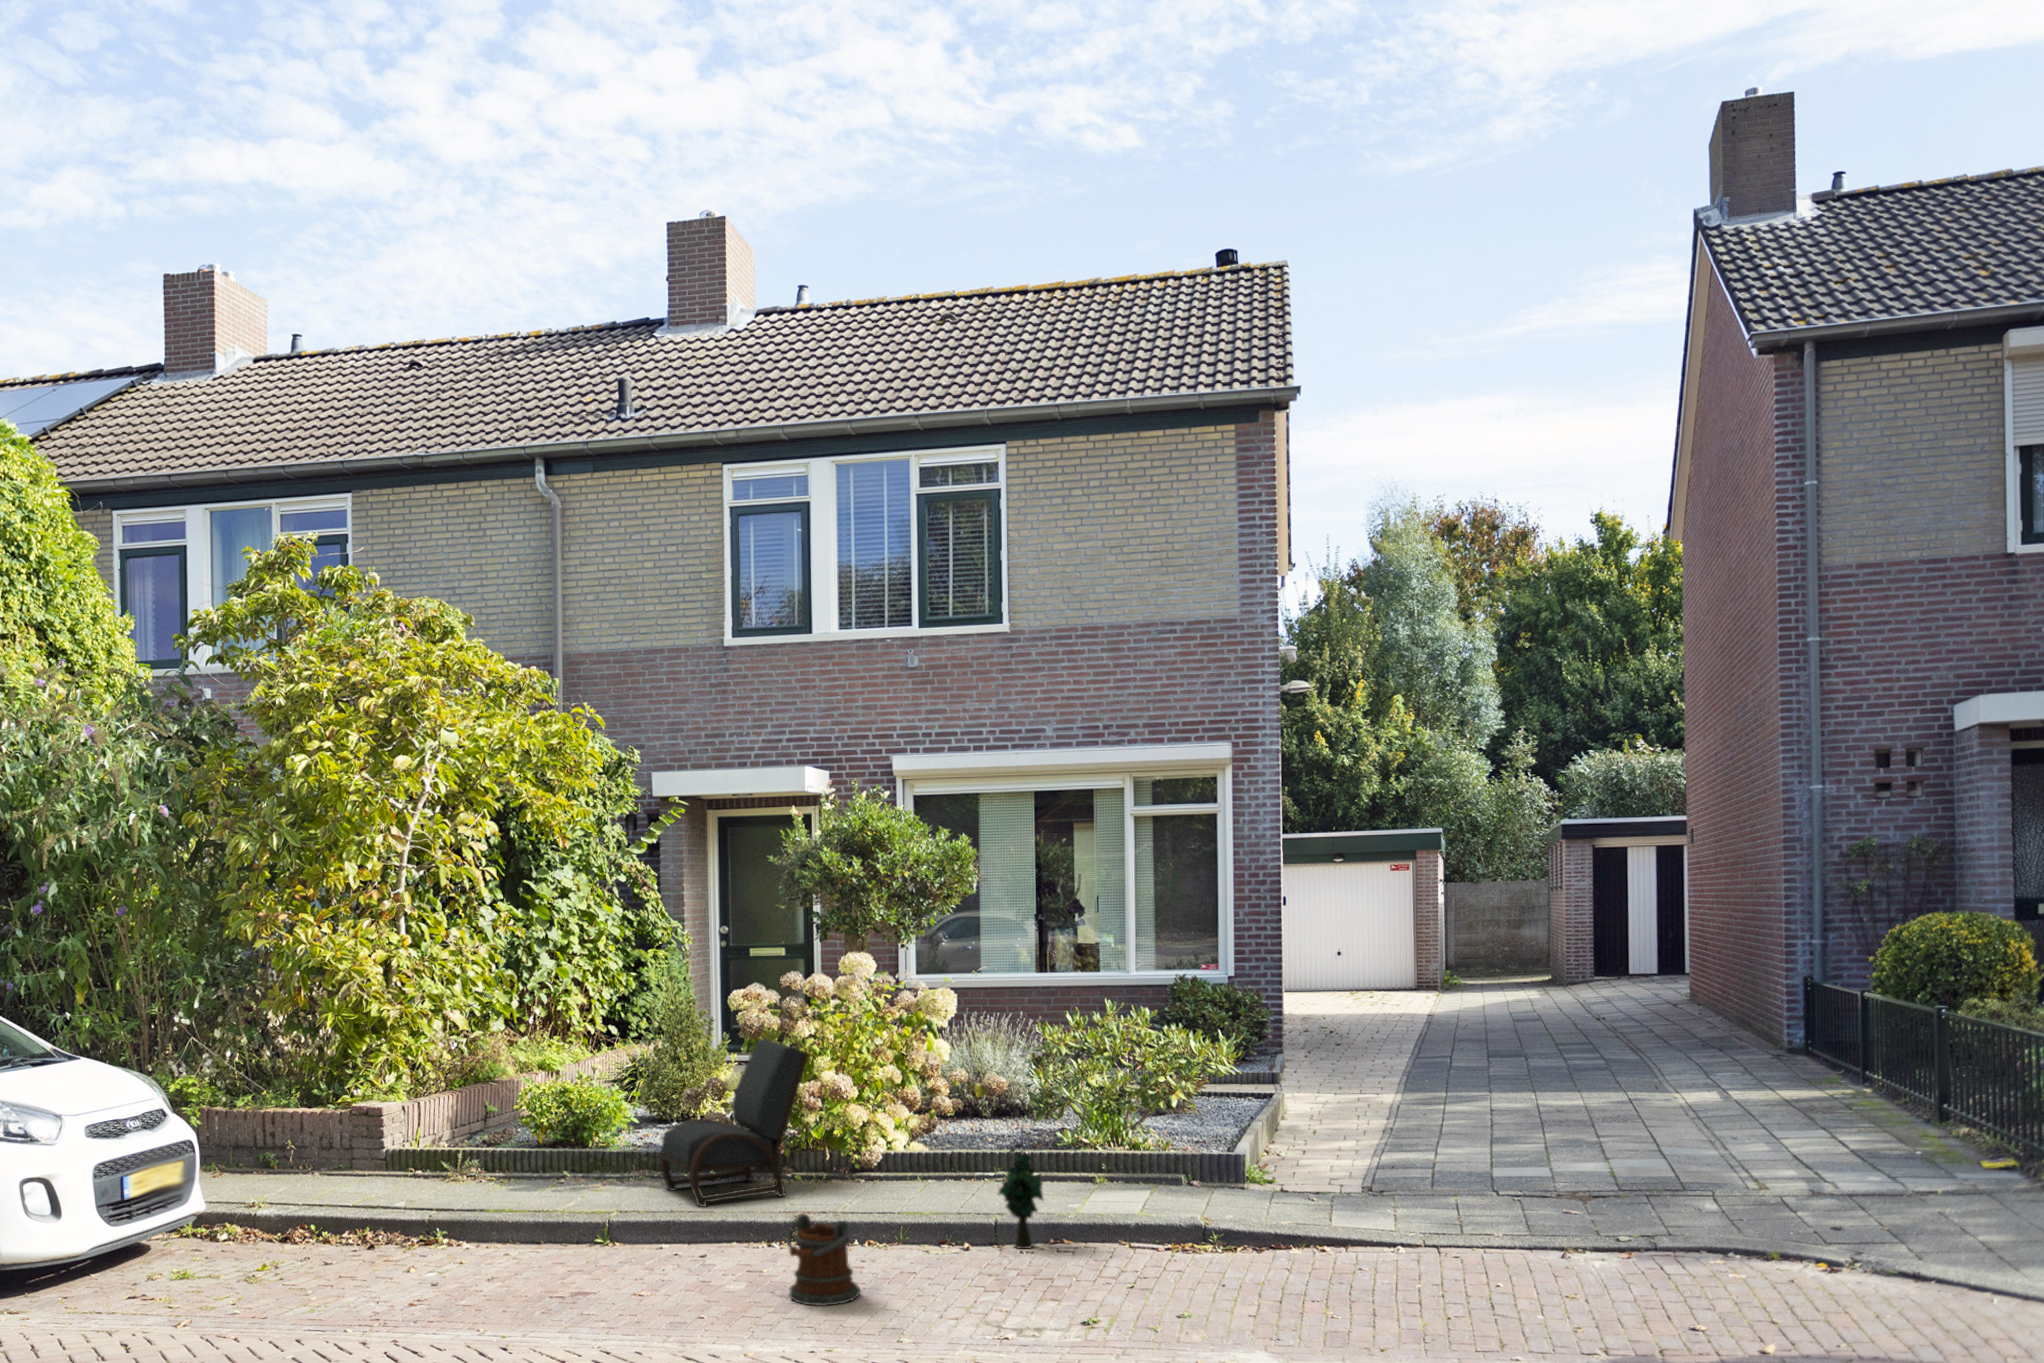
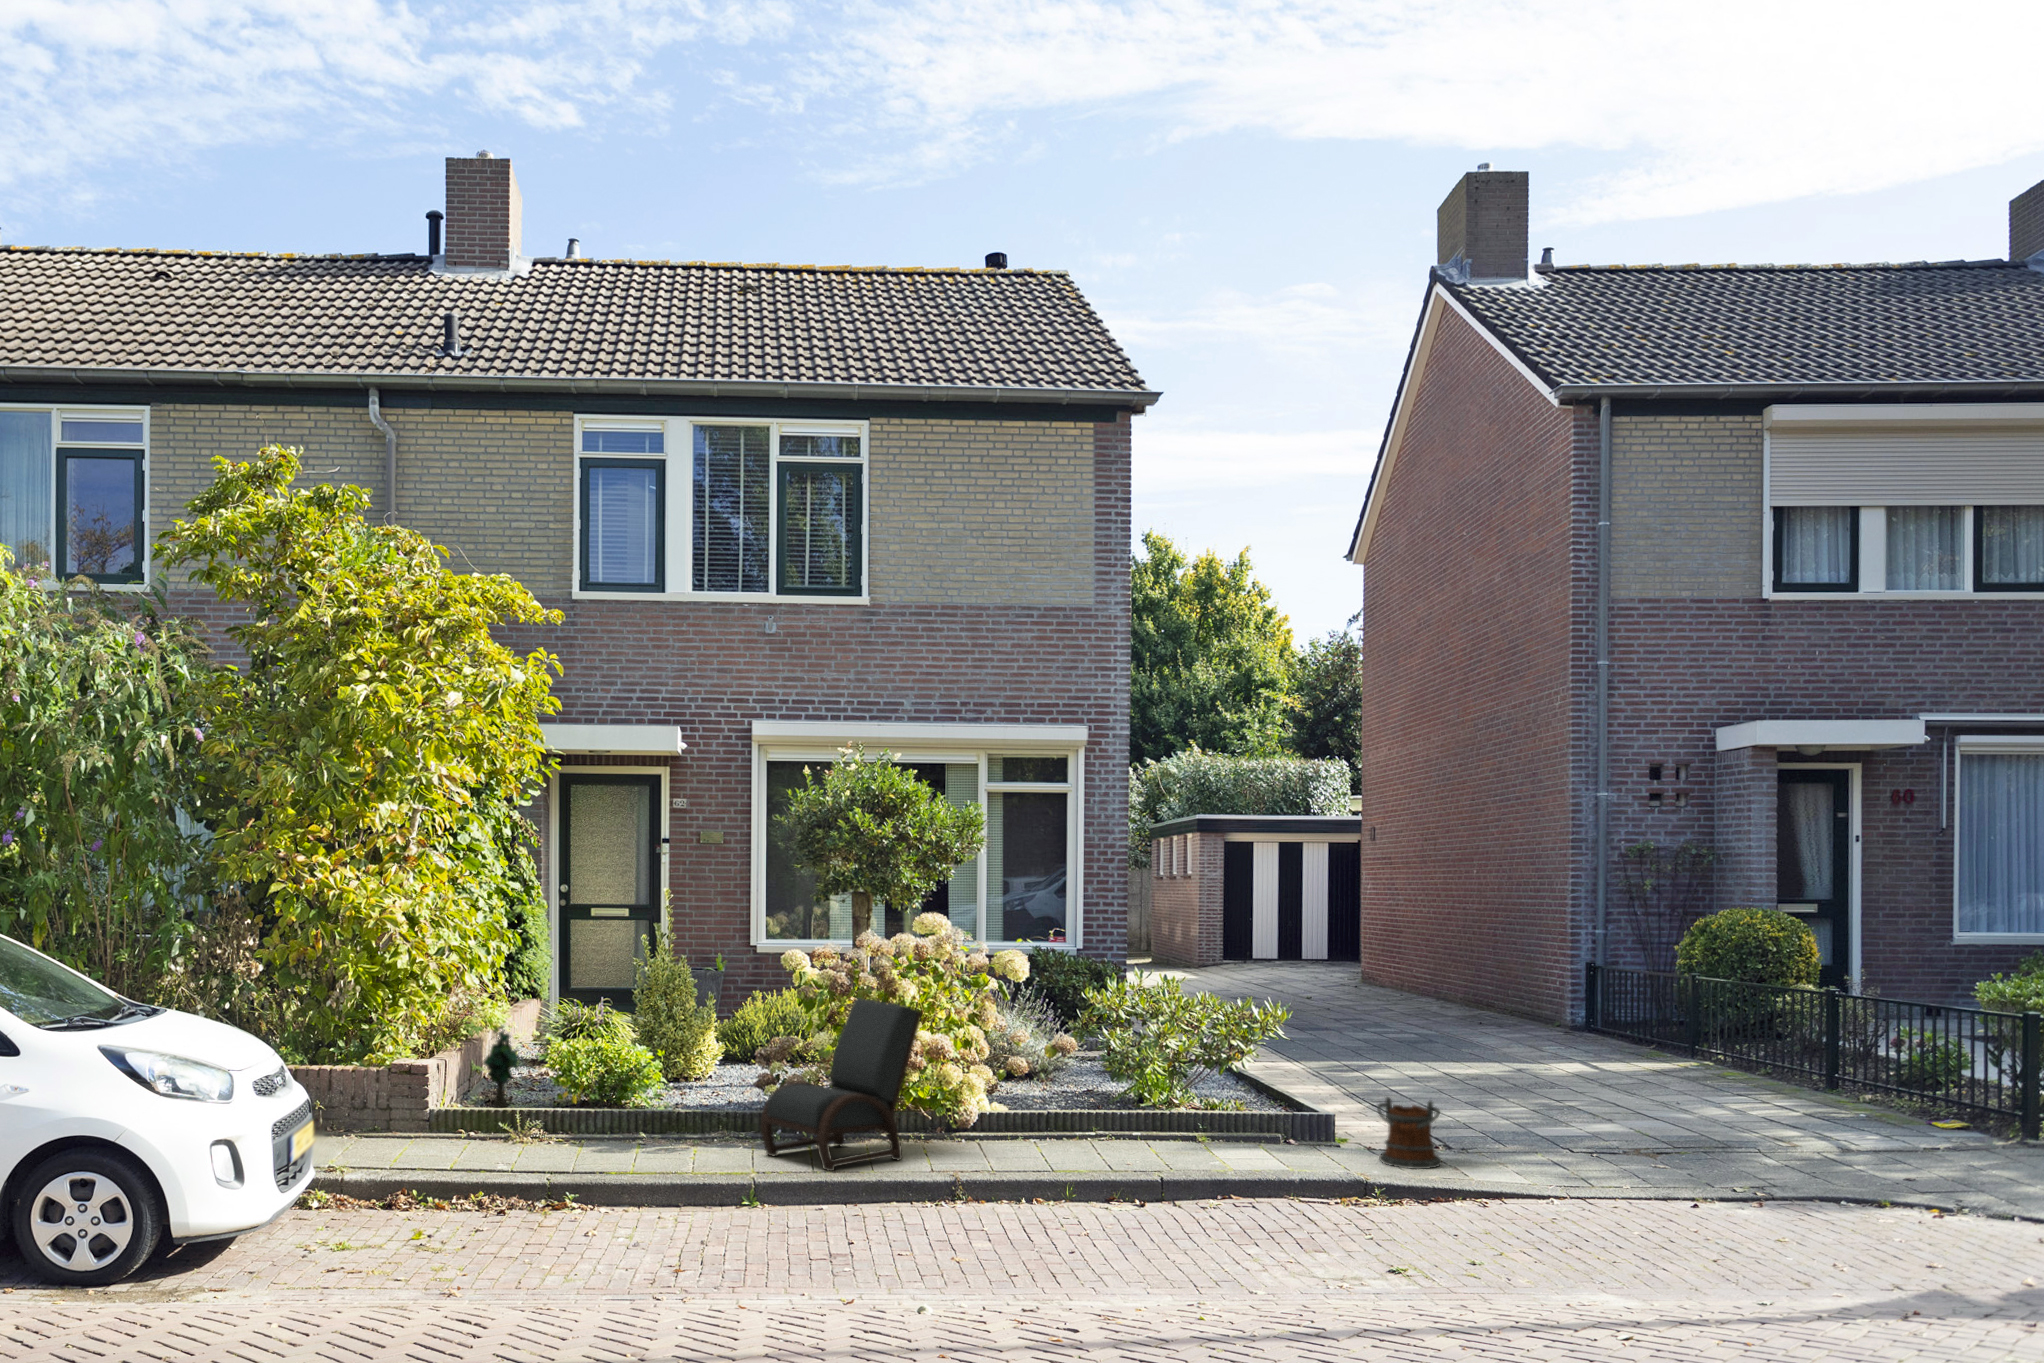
decorative plant: present [999,1143,1043,1249] -> present [483,1025,518,1107]
bucket: present [787,1214,861,1305] -> present [1377,1097,1442,1169]

